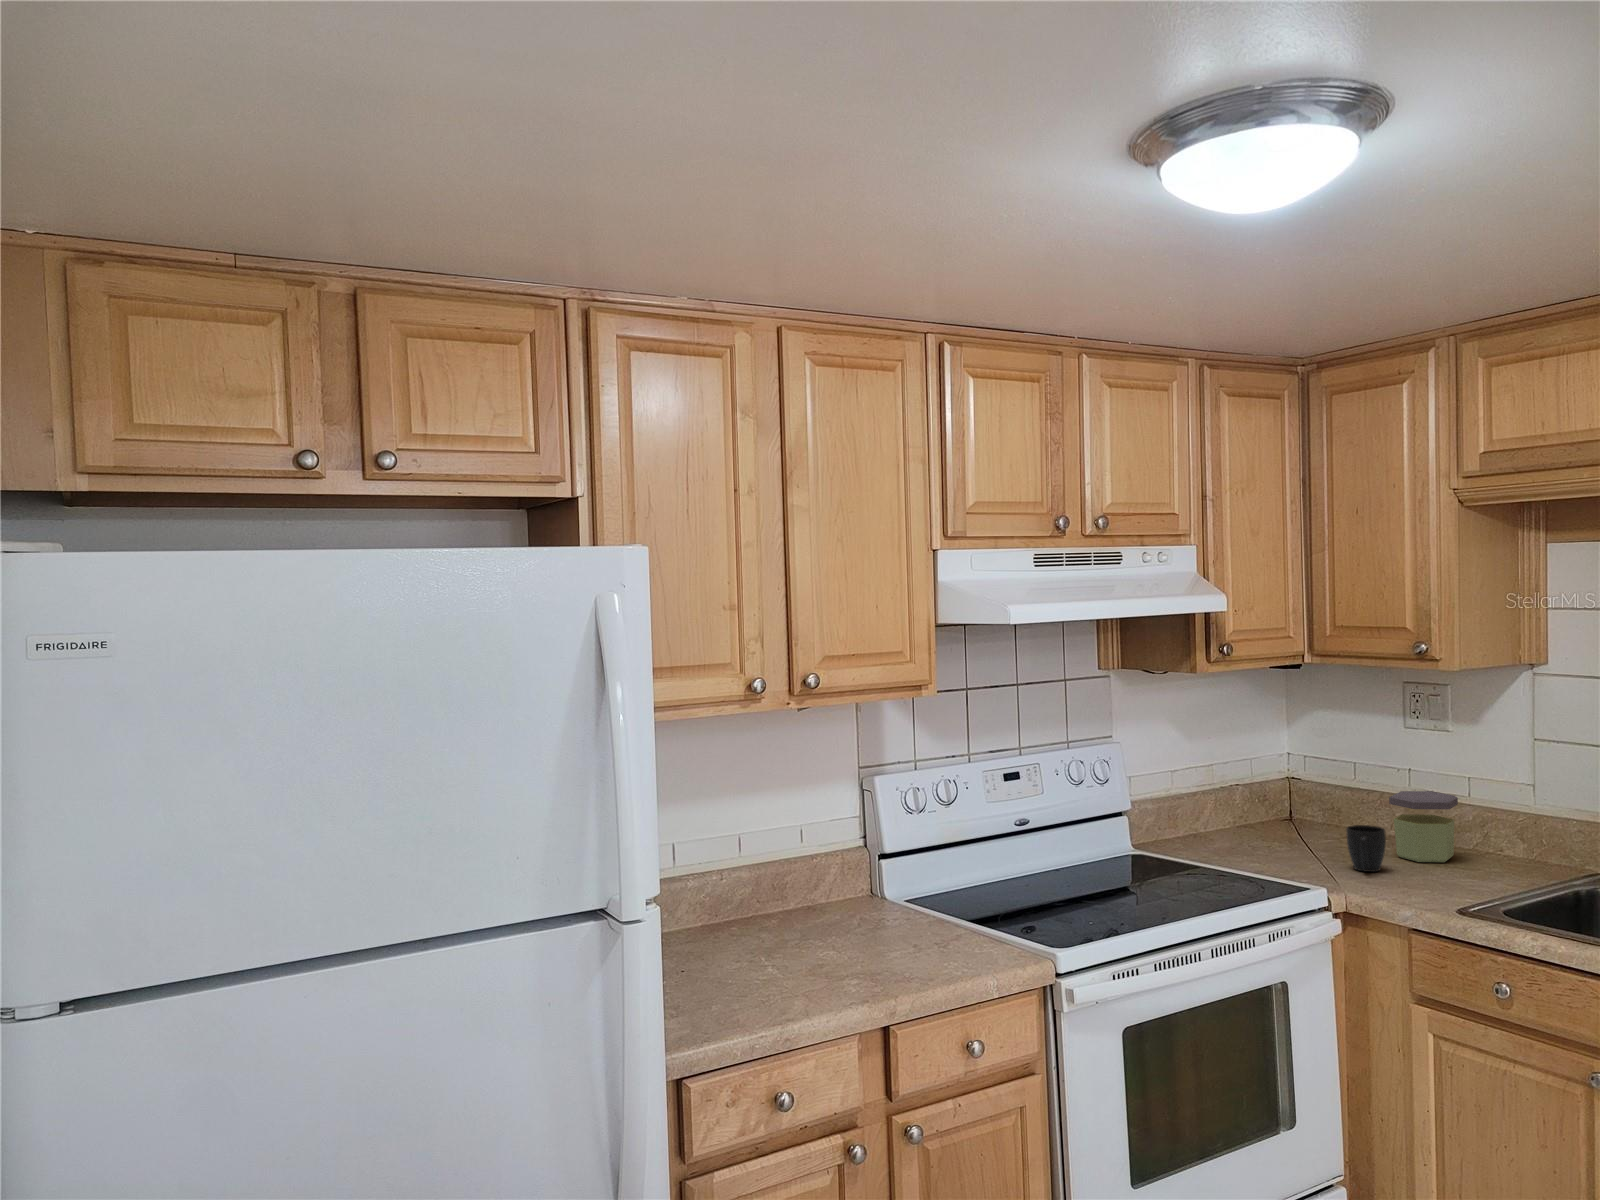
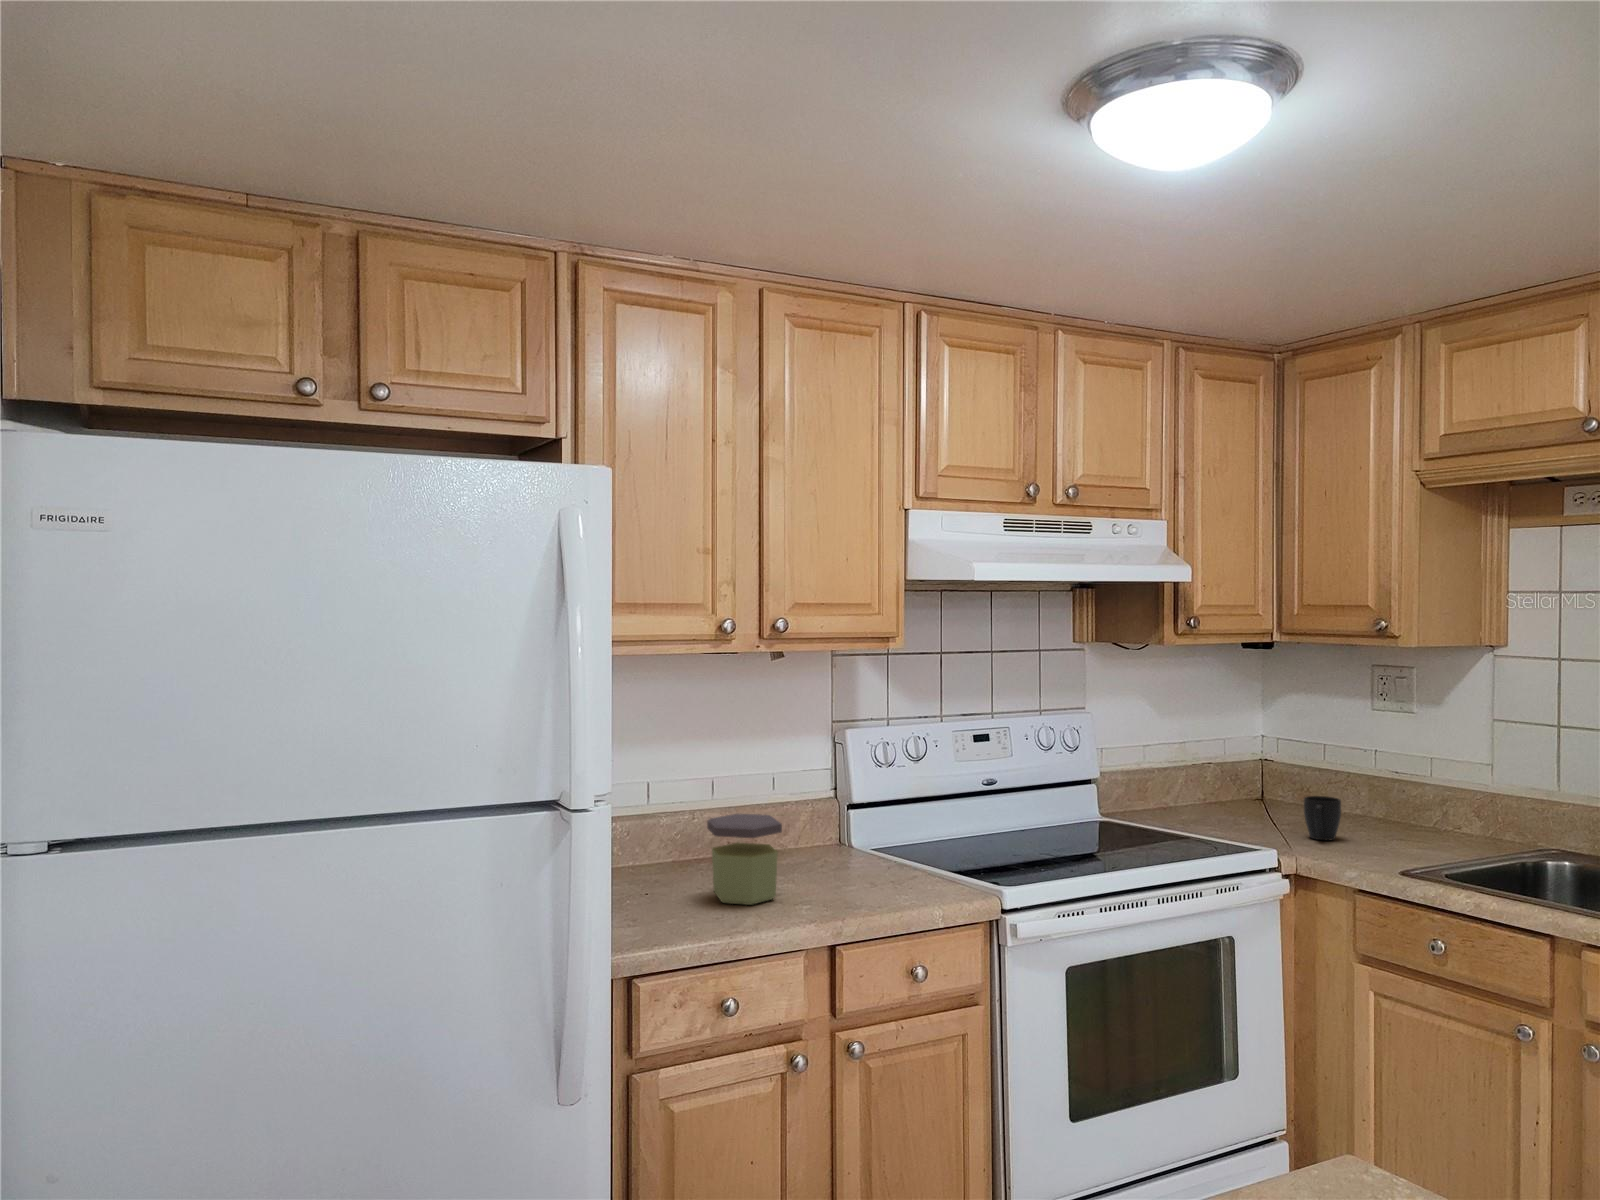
jar: present [1389,791,1458,862] -> present [707,814,782,905]

